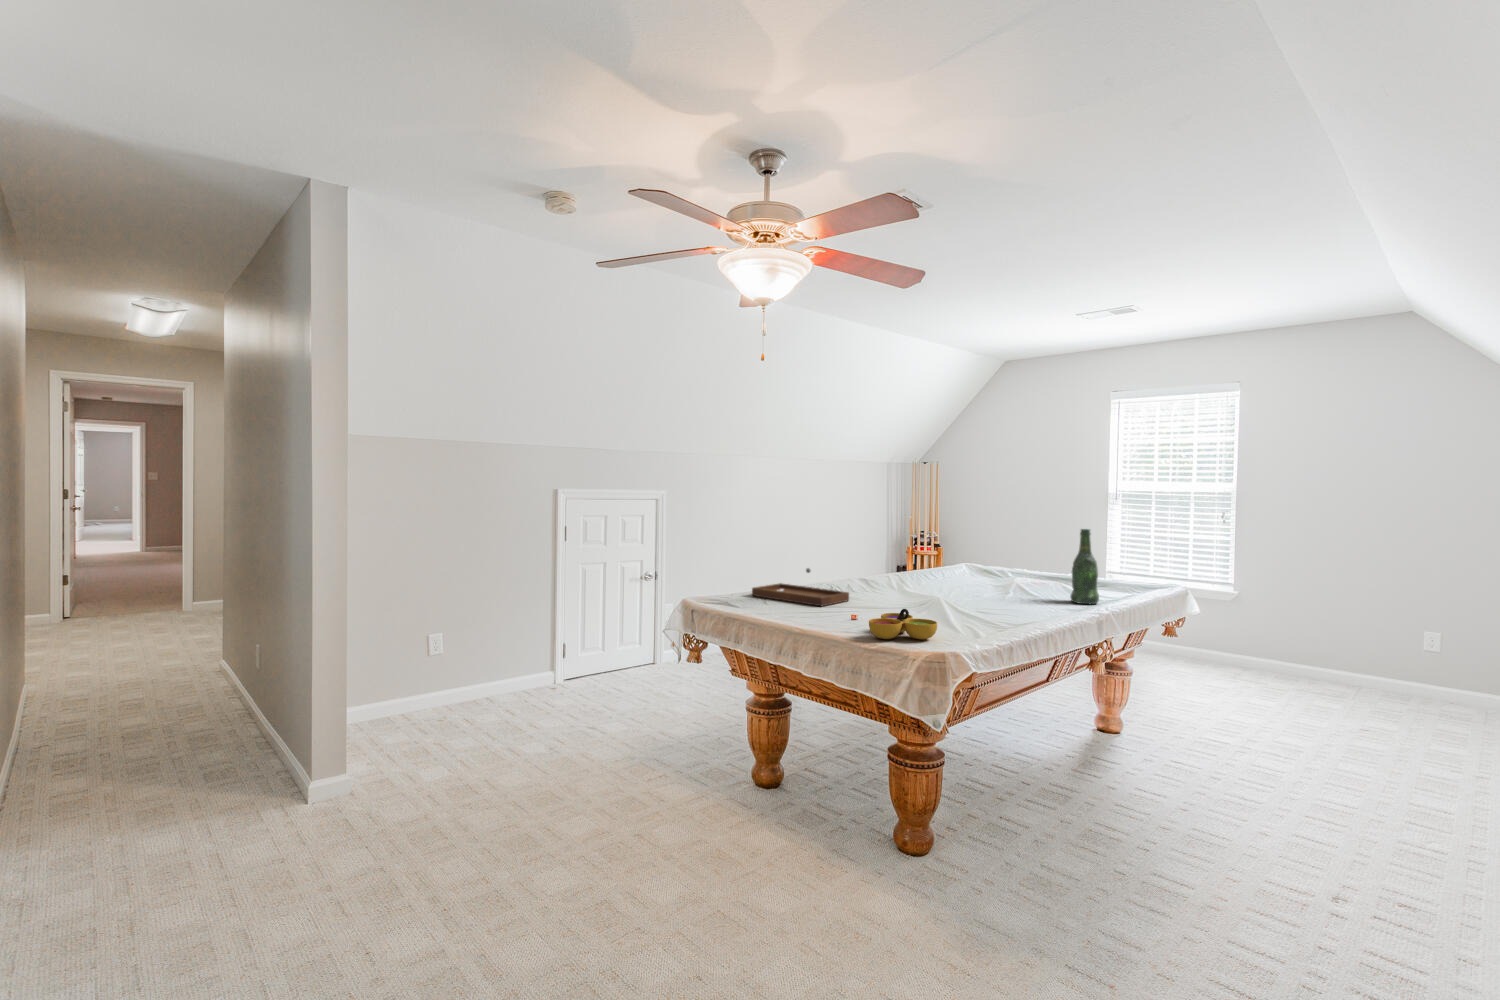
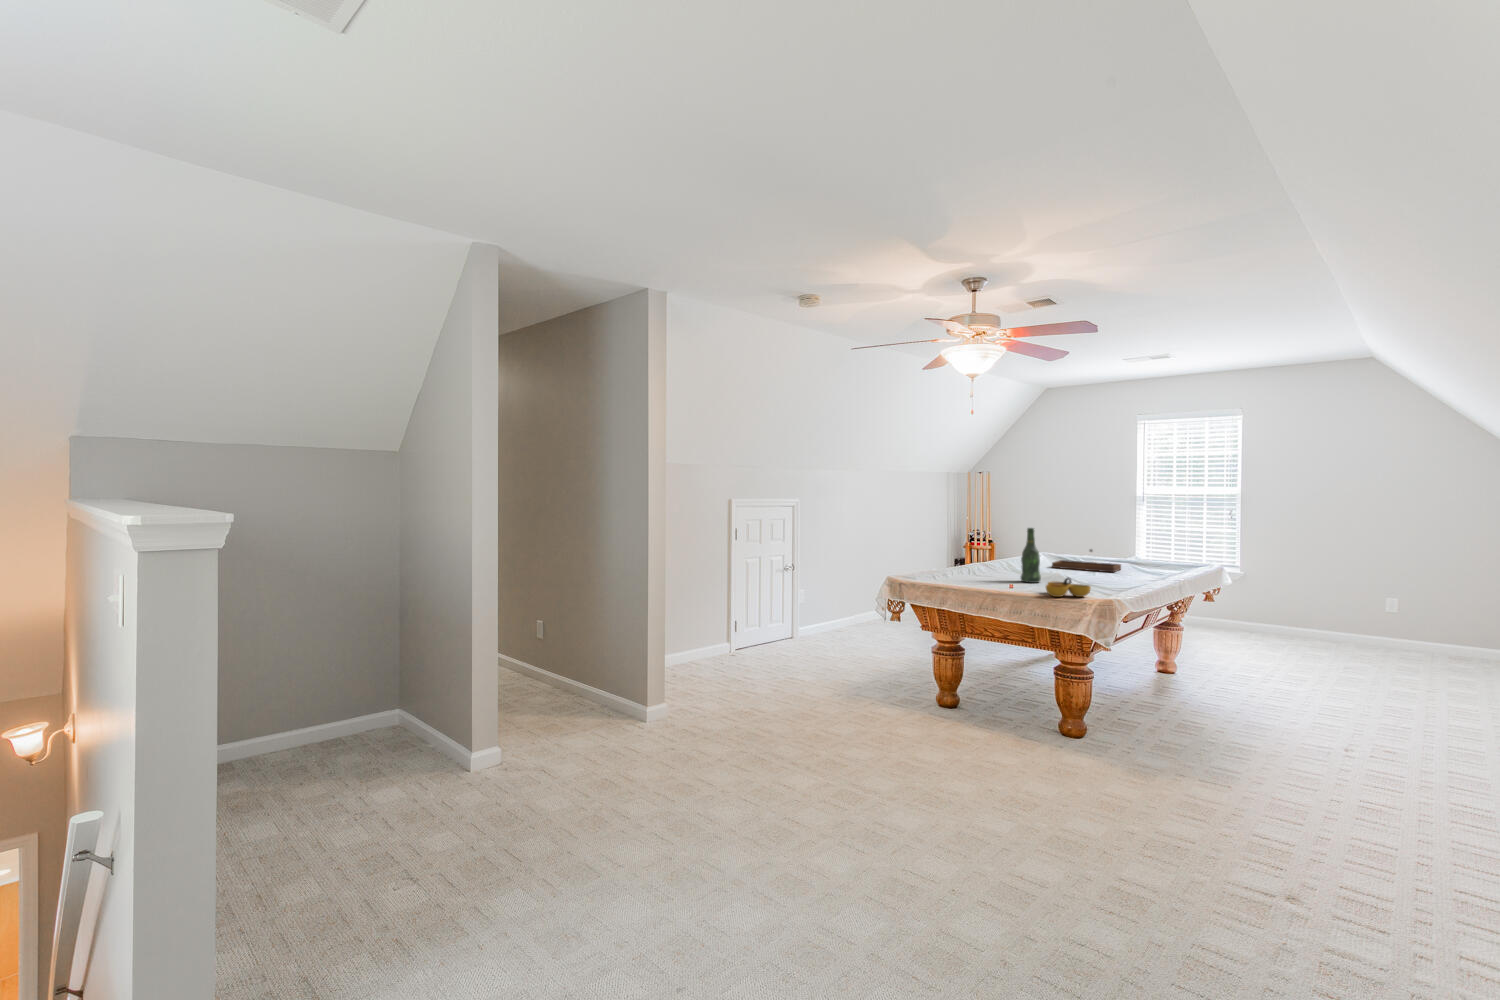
beer bottle: present [1070,529,1099,604] -> present [1021,528,1041,583]
tray: present [752,568,849,606] -> present [1052,549,1121,572]

